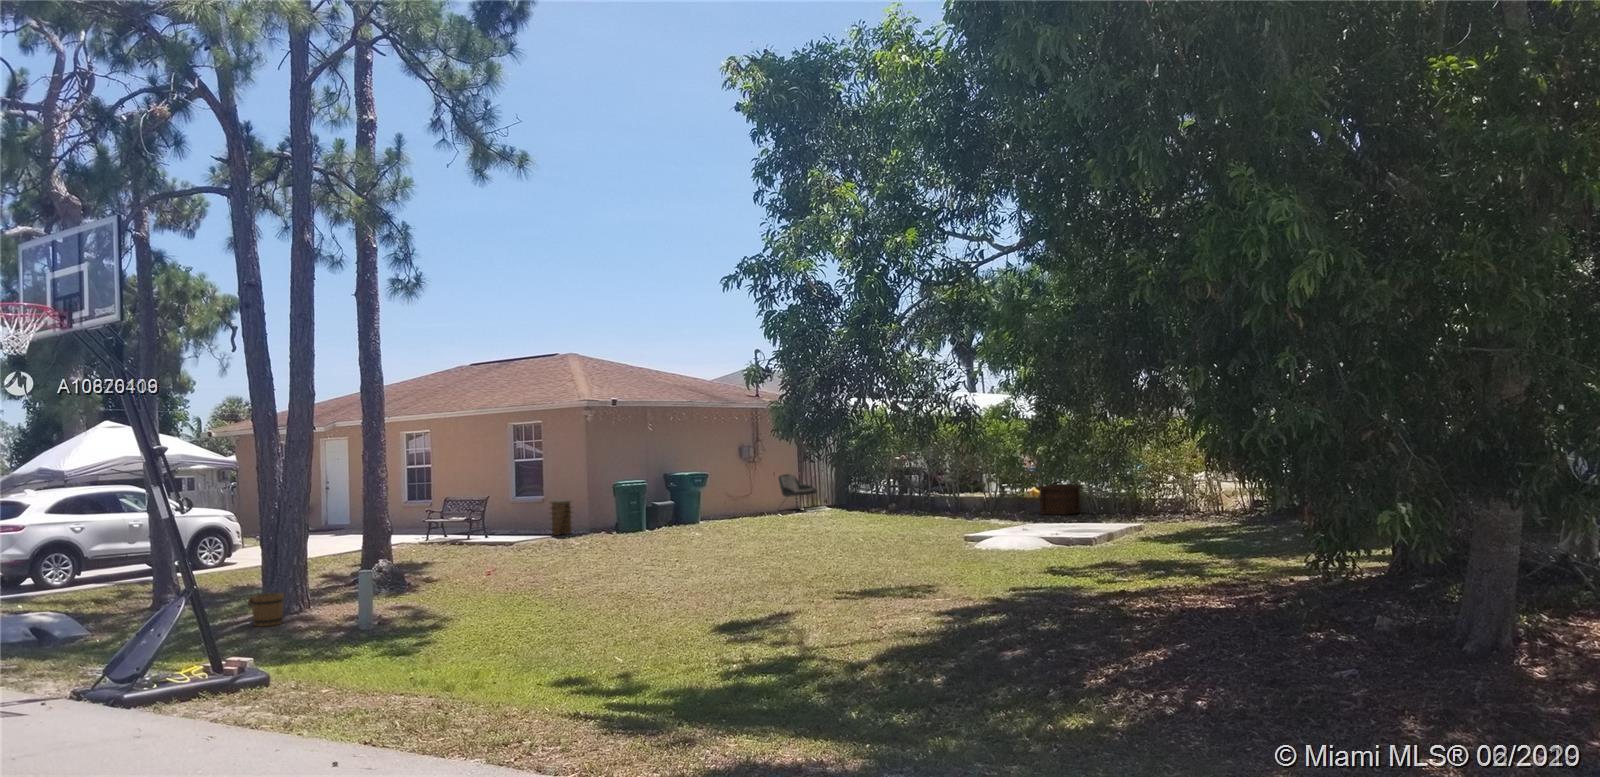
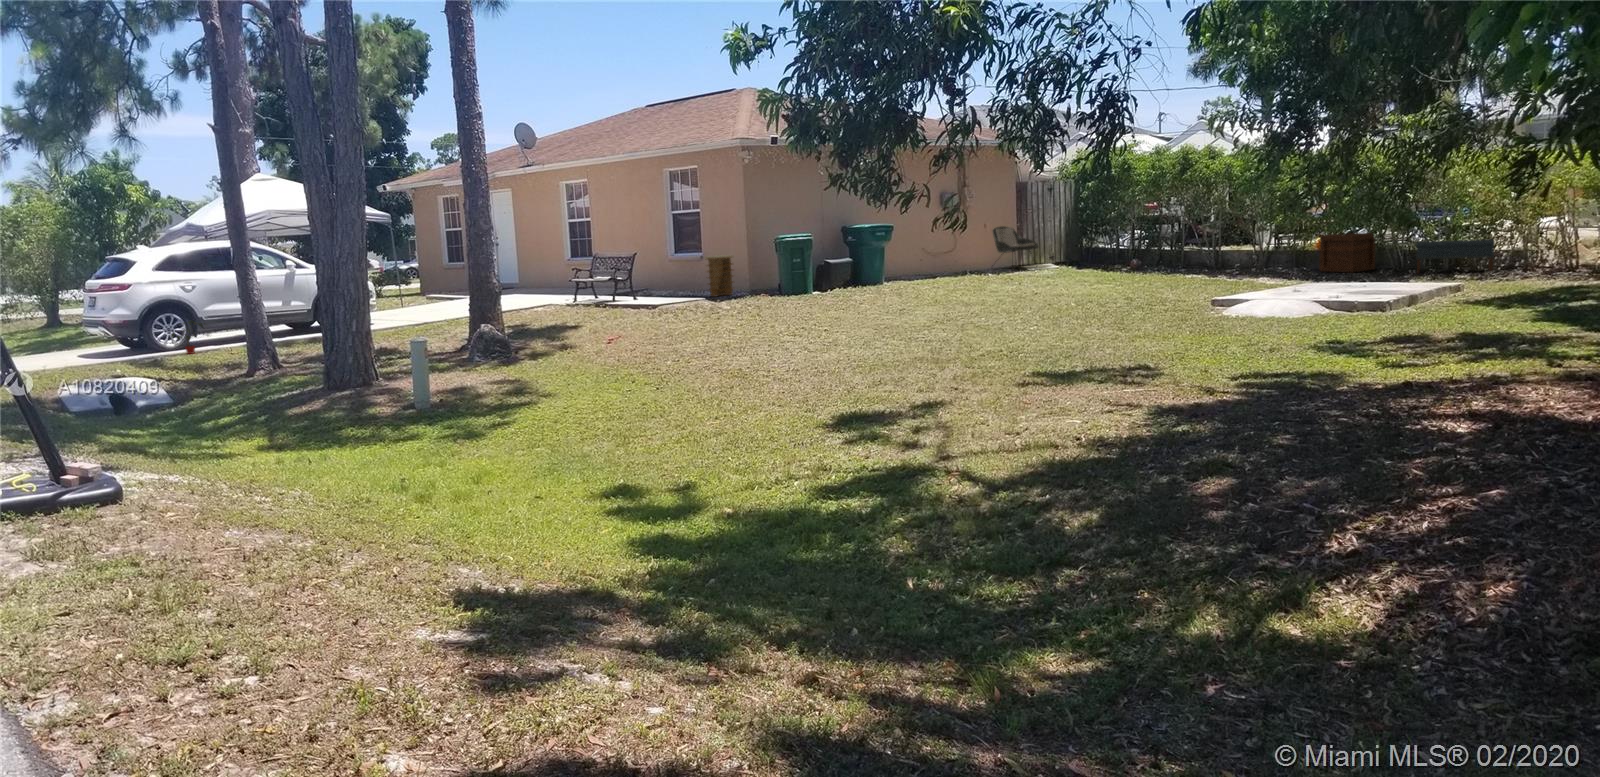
bench: none [1109,490,1163,516] -> present [1416,239,1495,273]
potted plant: none [58,559,98,590] -> present [171,321,209,354]
bucket: present [248,593,285,626] -> none [278,363,324,403]

